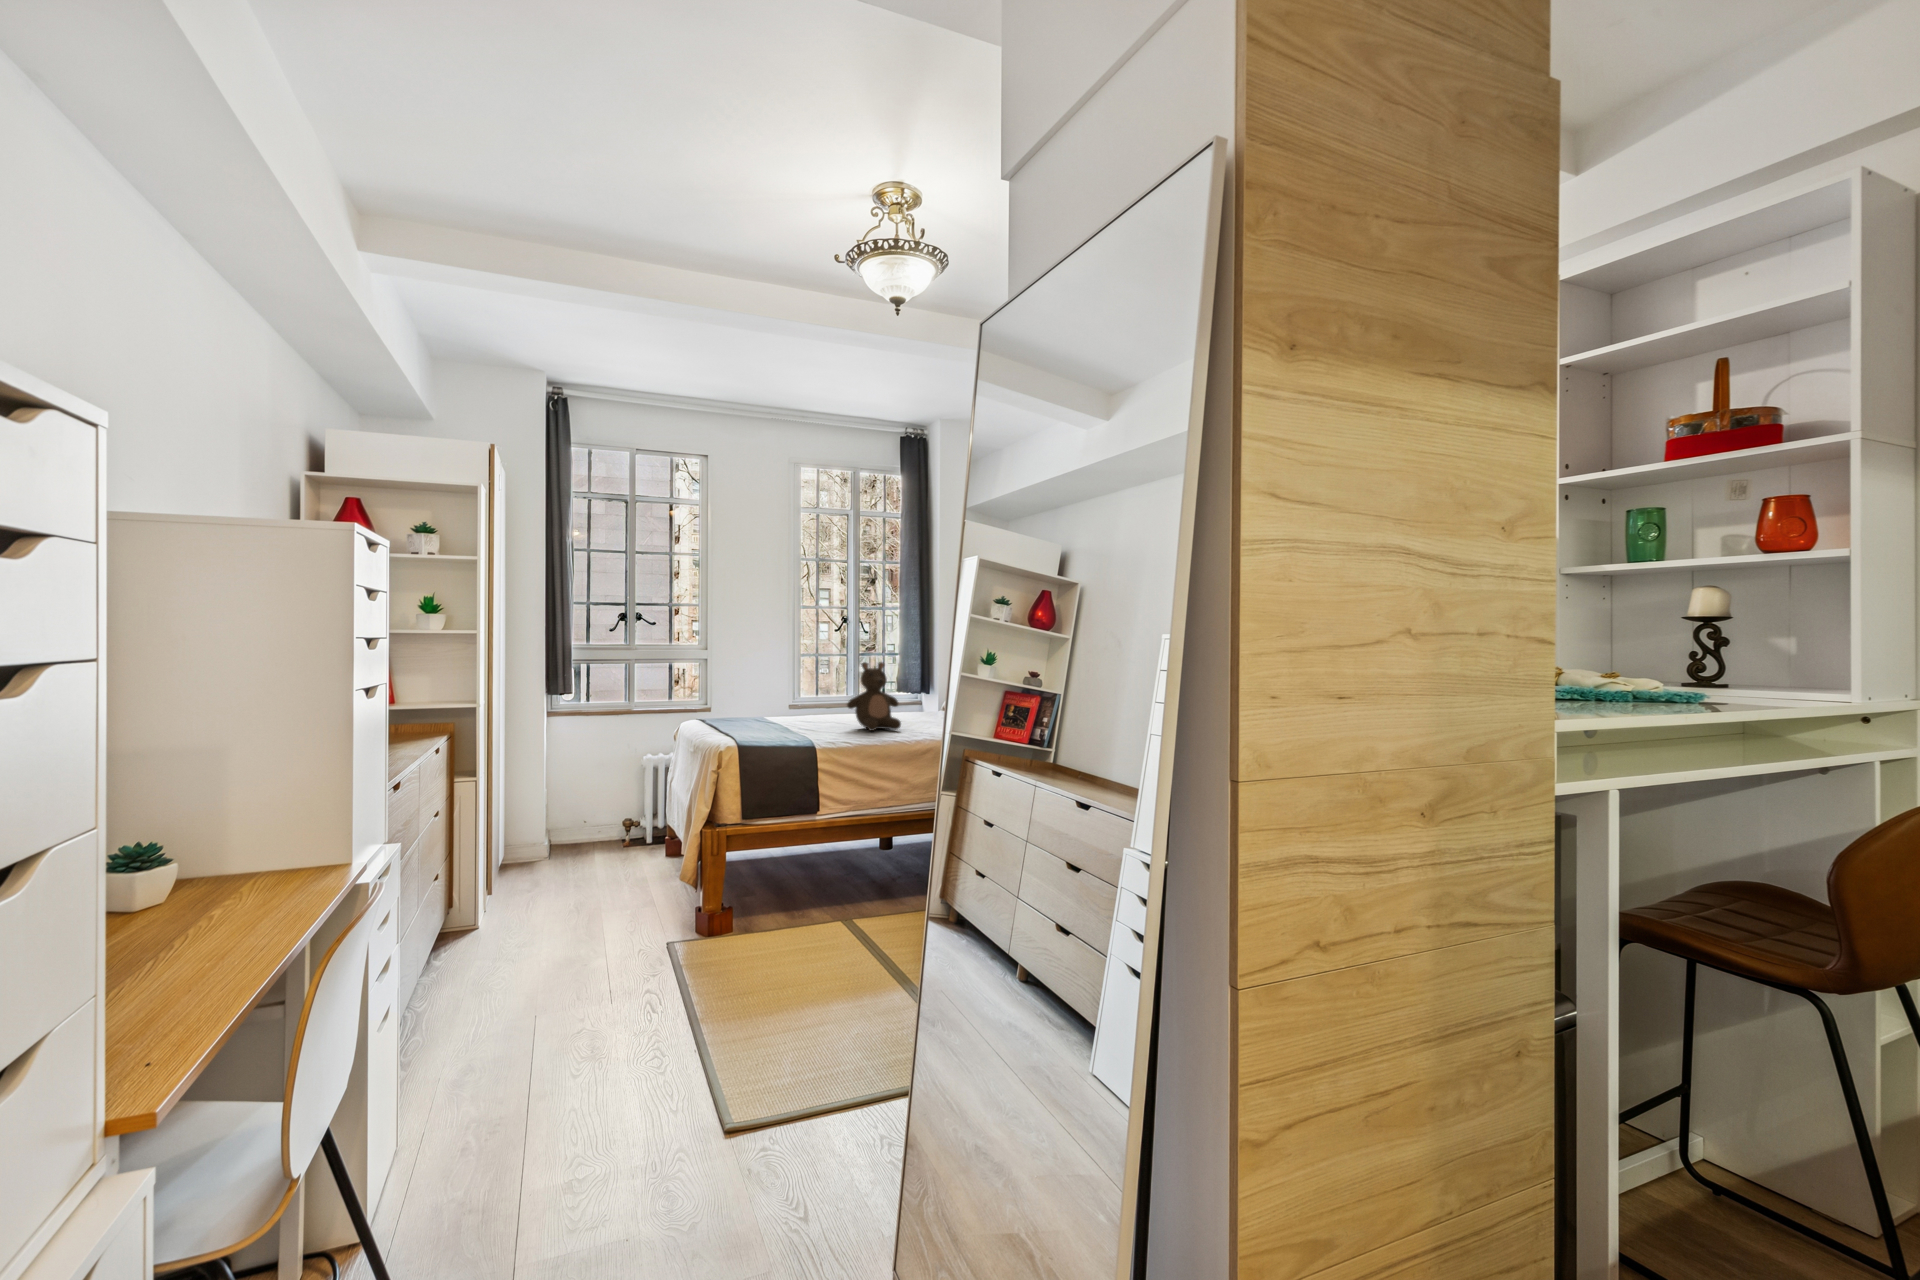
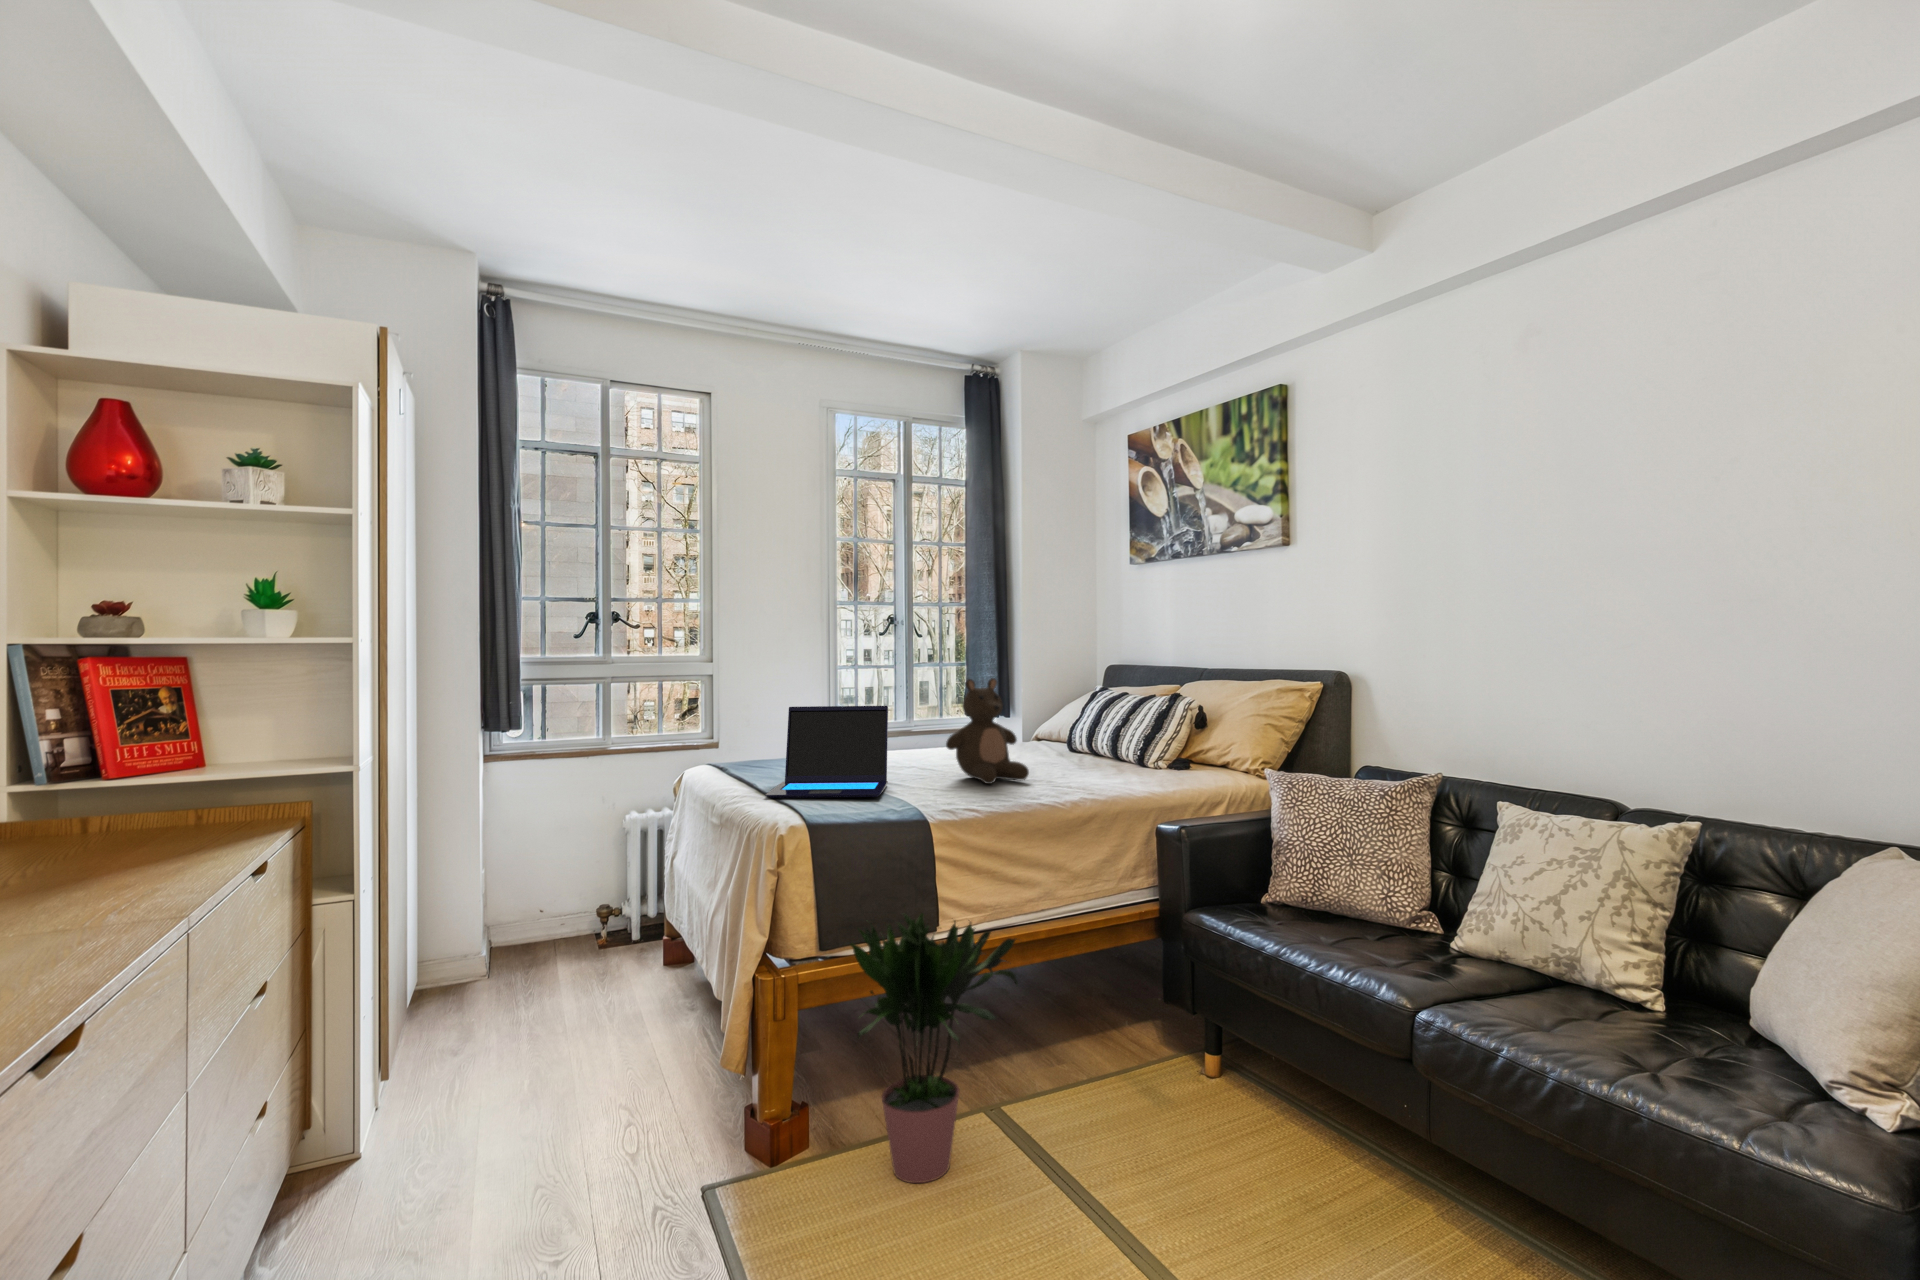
laptop: none [722,679,809,735] -> present [765,706,888,798]
potted plant: none [749,787,857,944] -> present [850,913,1018,1183]

